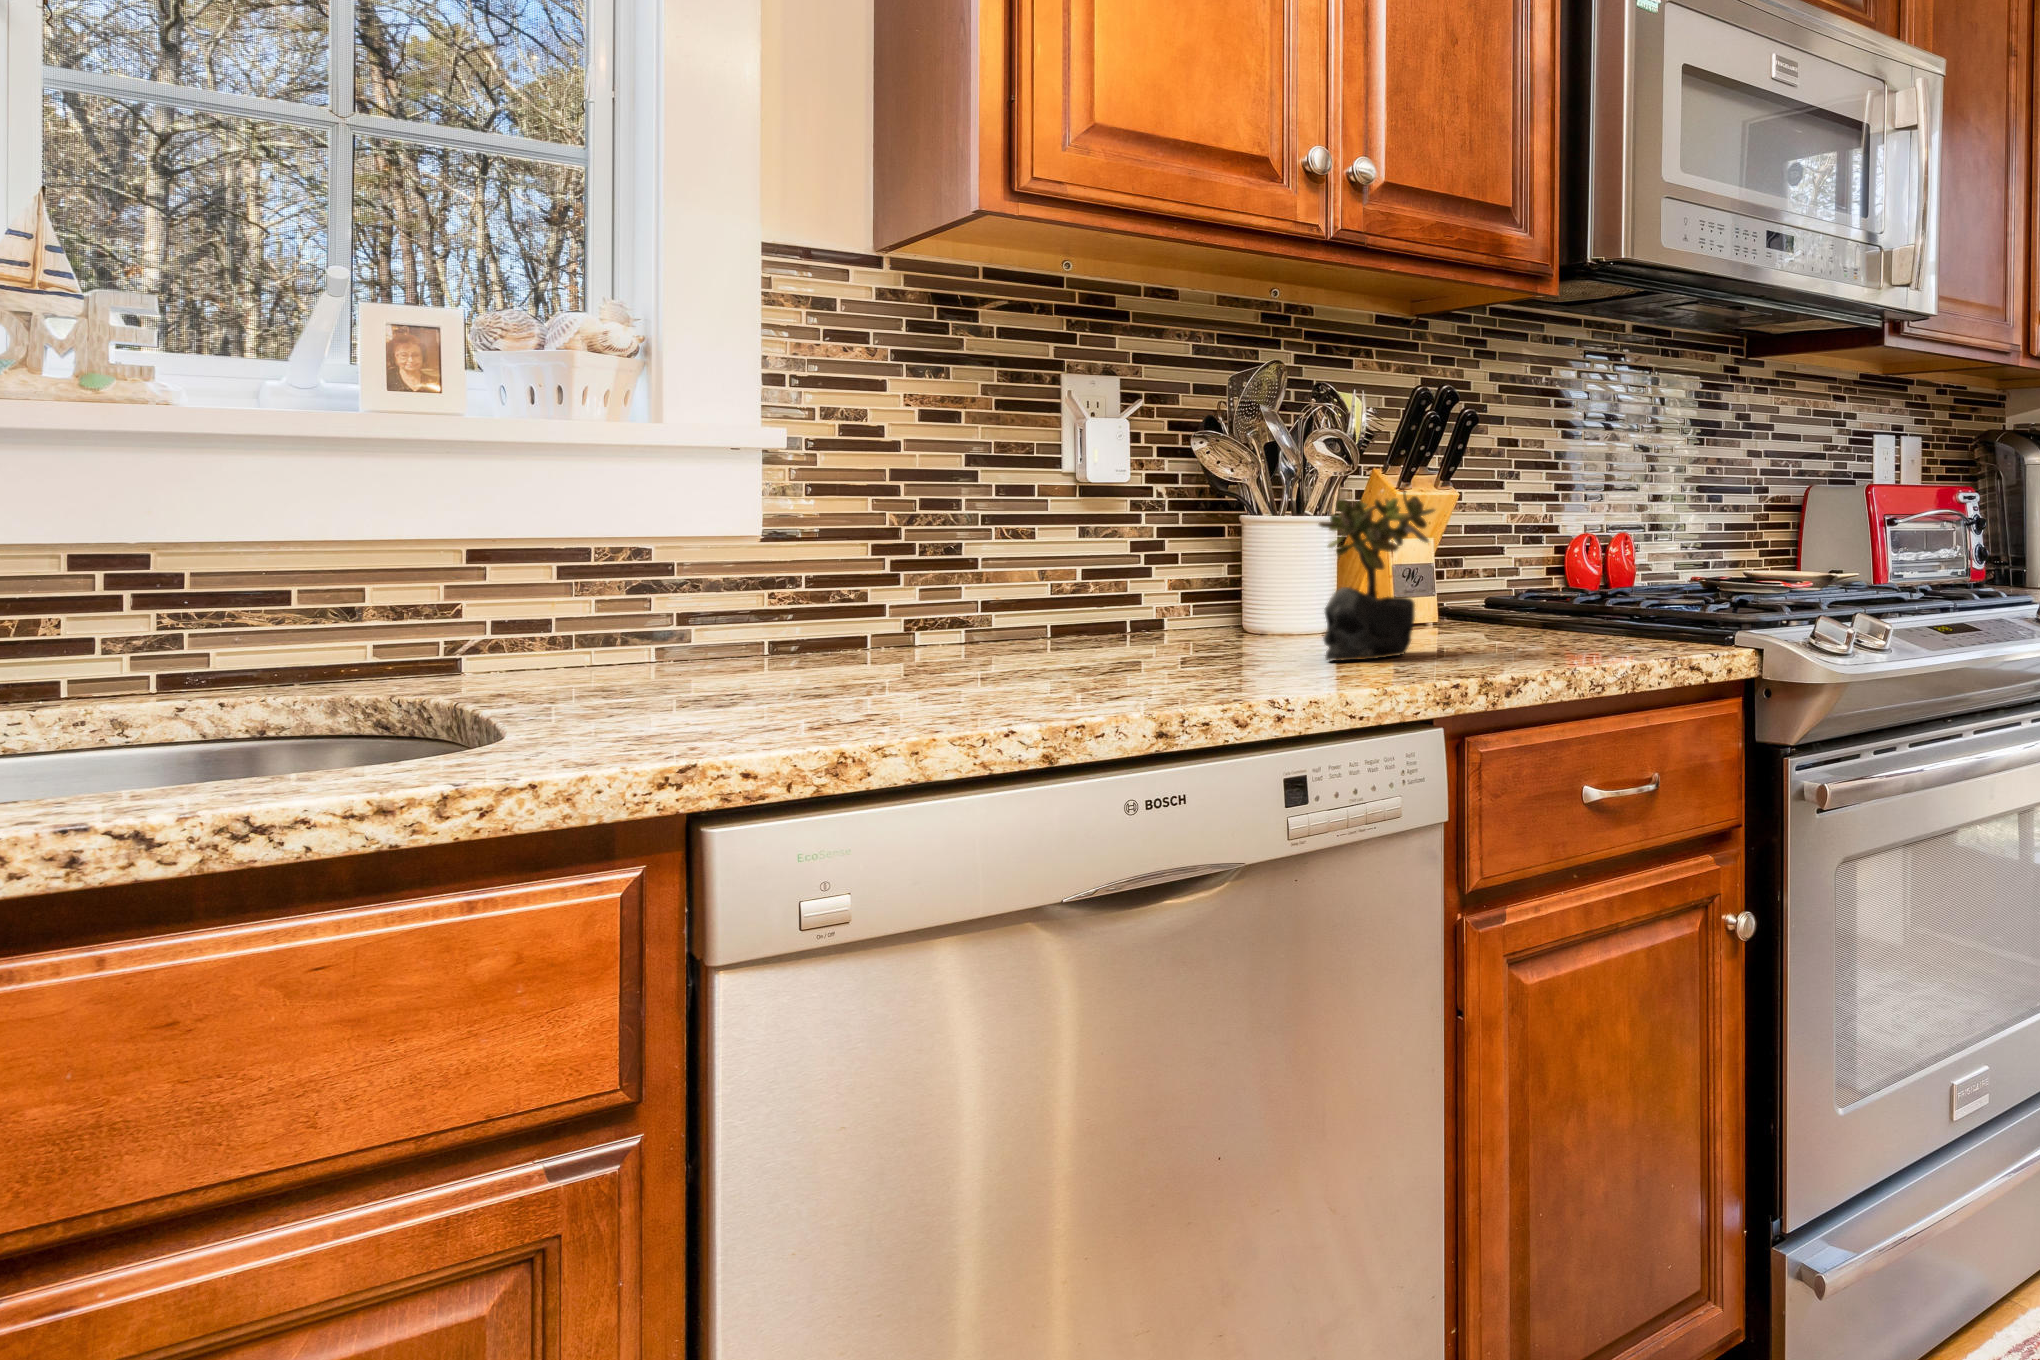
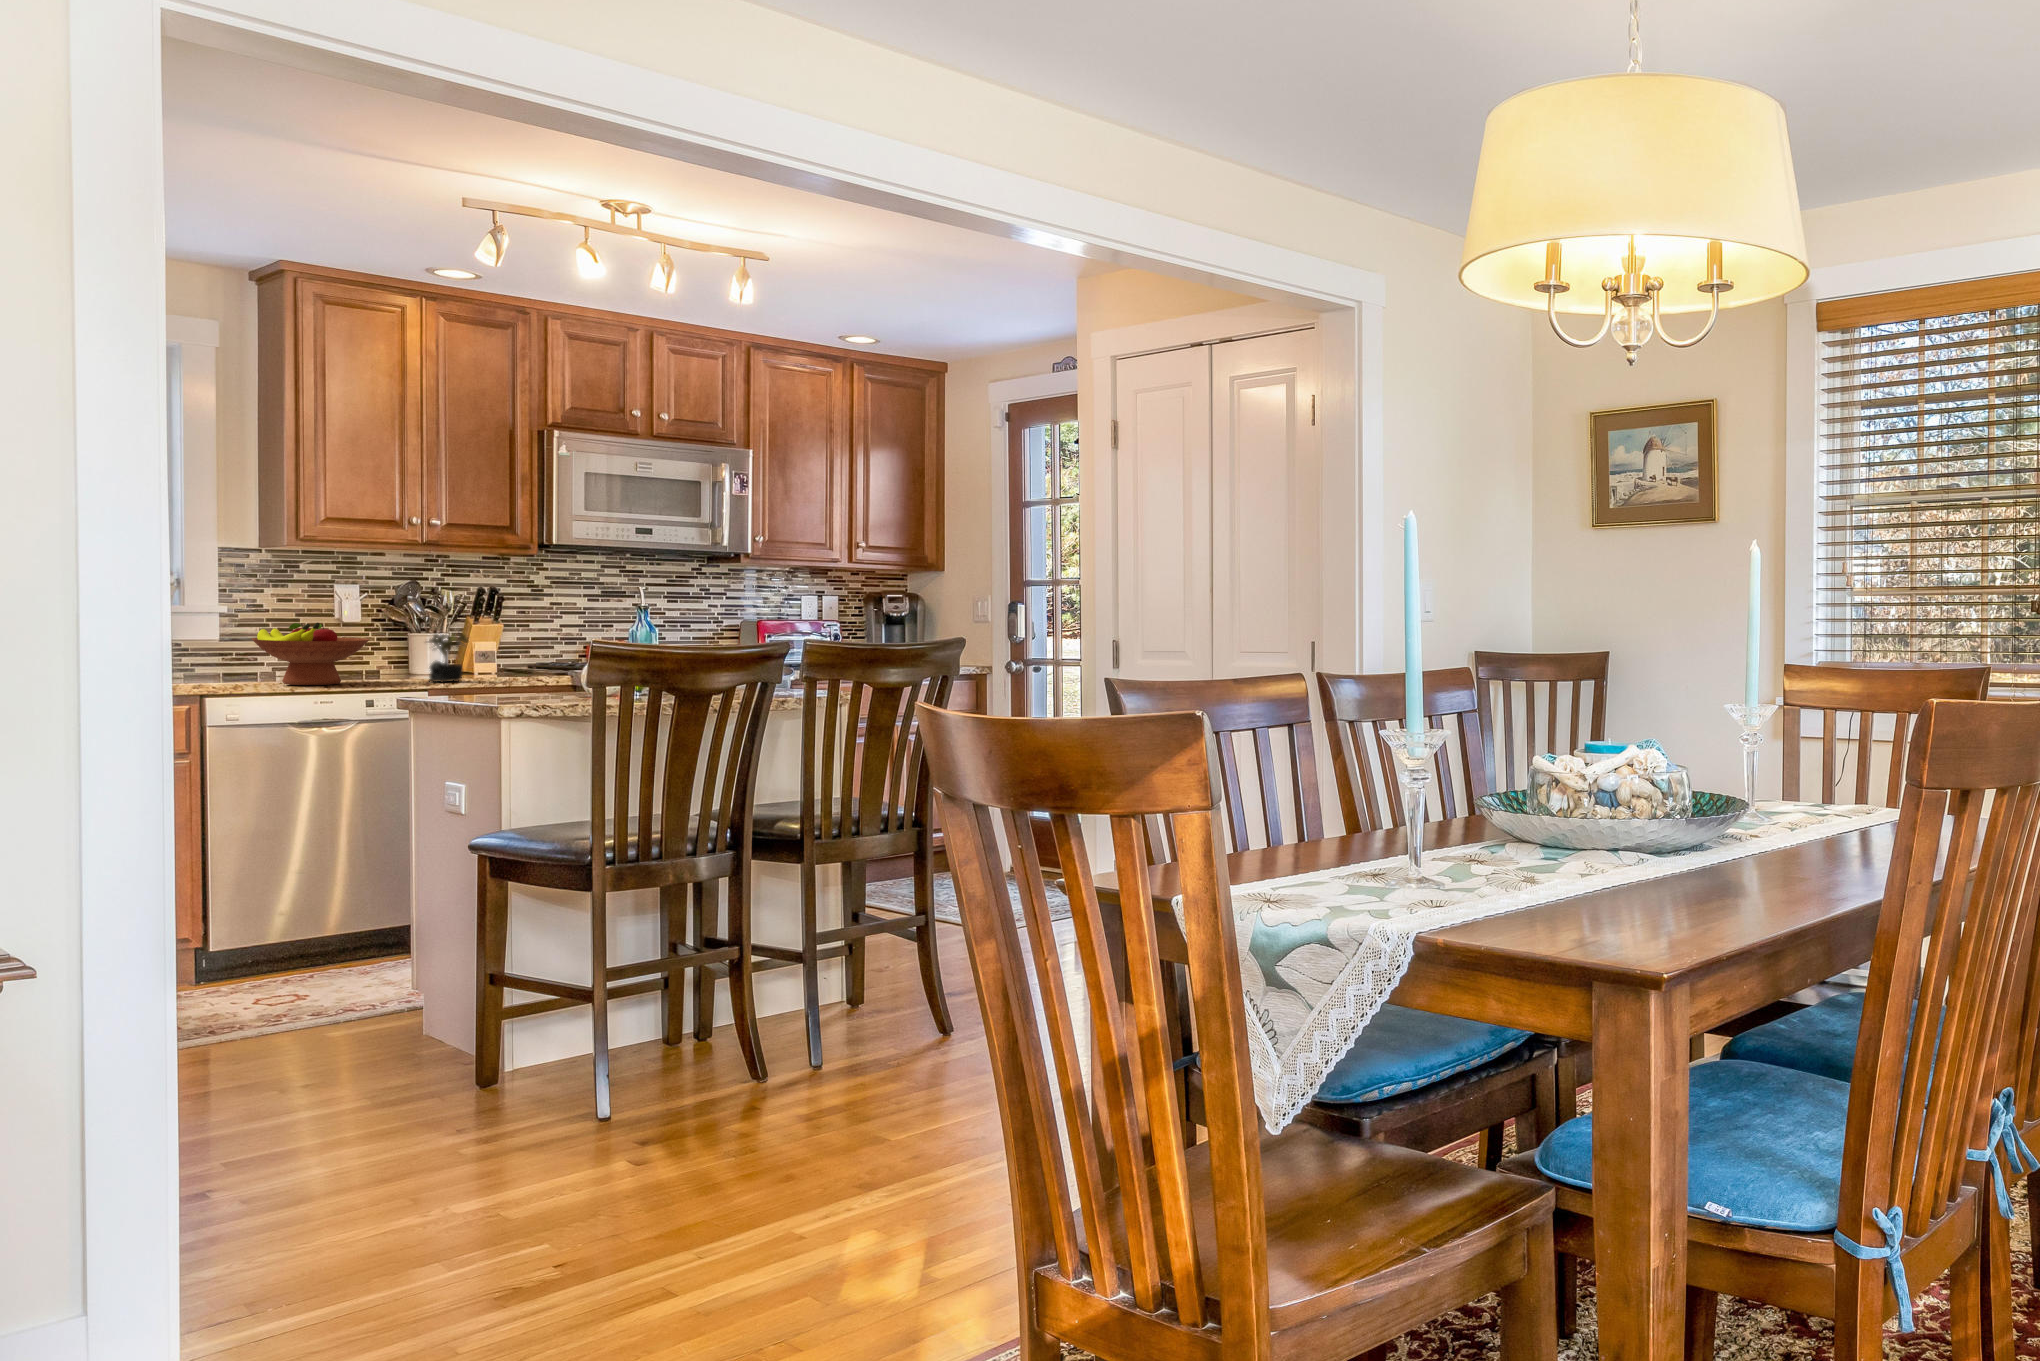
fruit bowl: none [822,457,1163,682] -> present [252,623,369,685]

